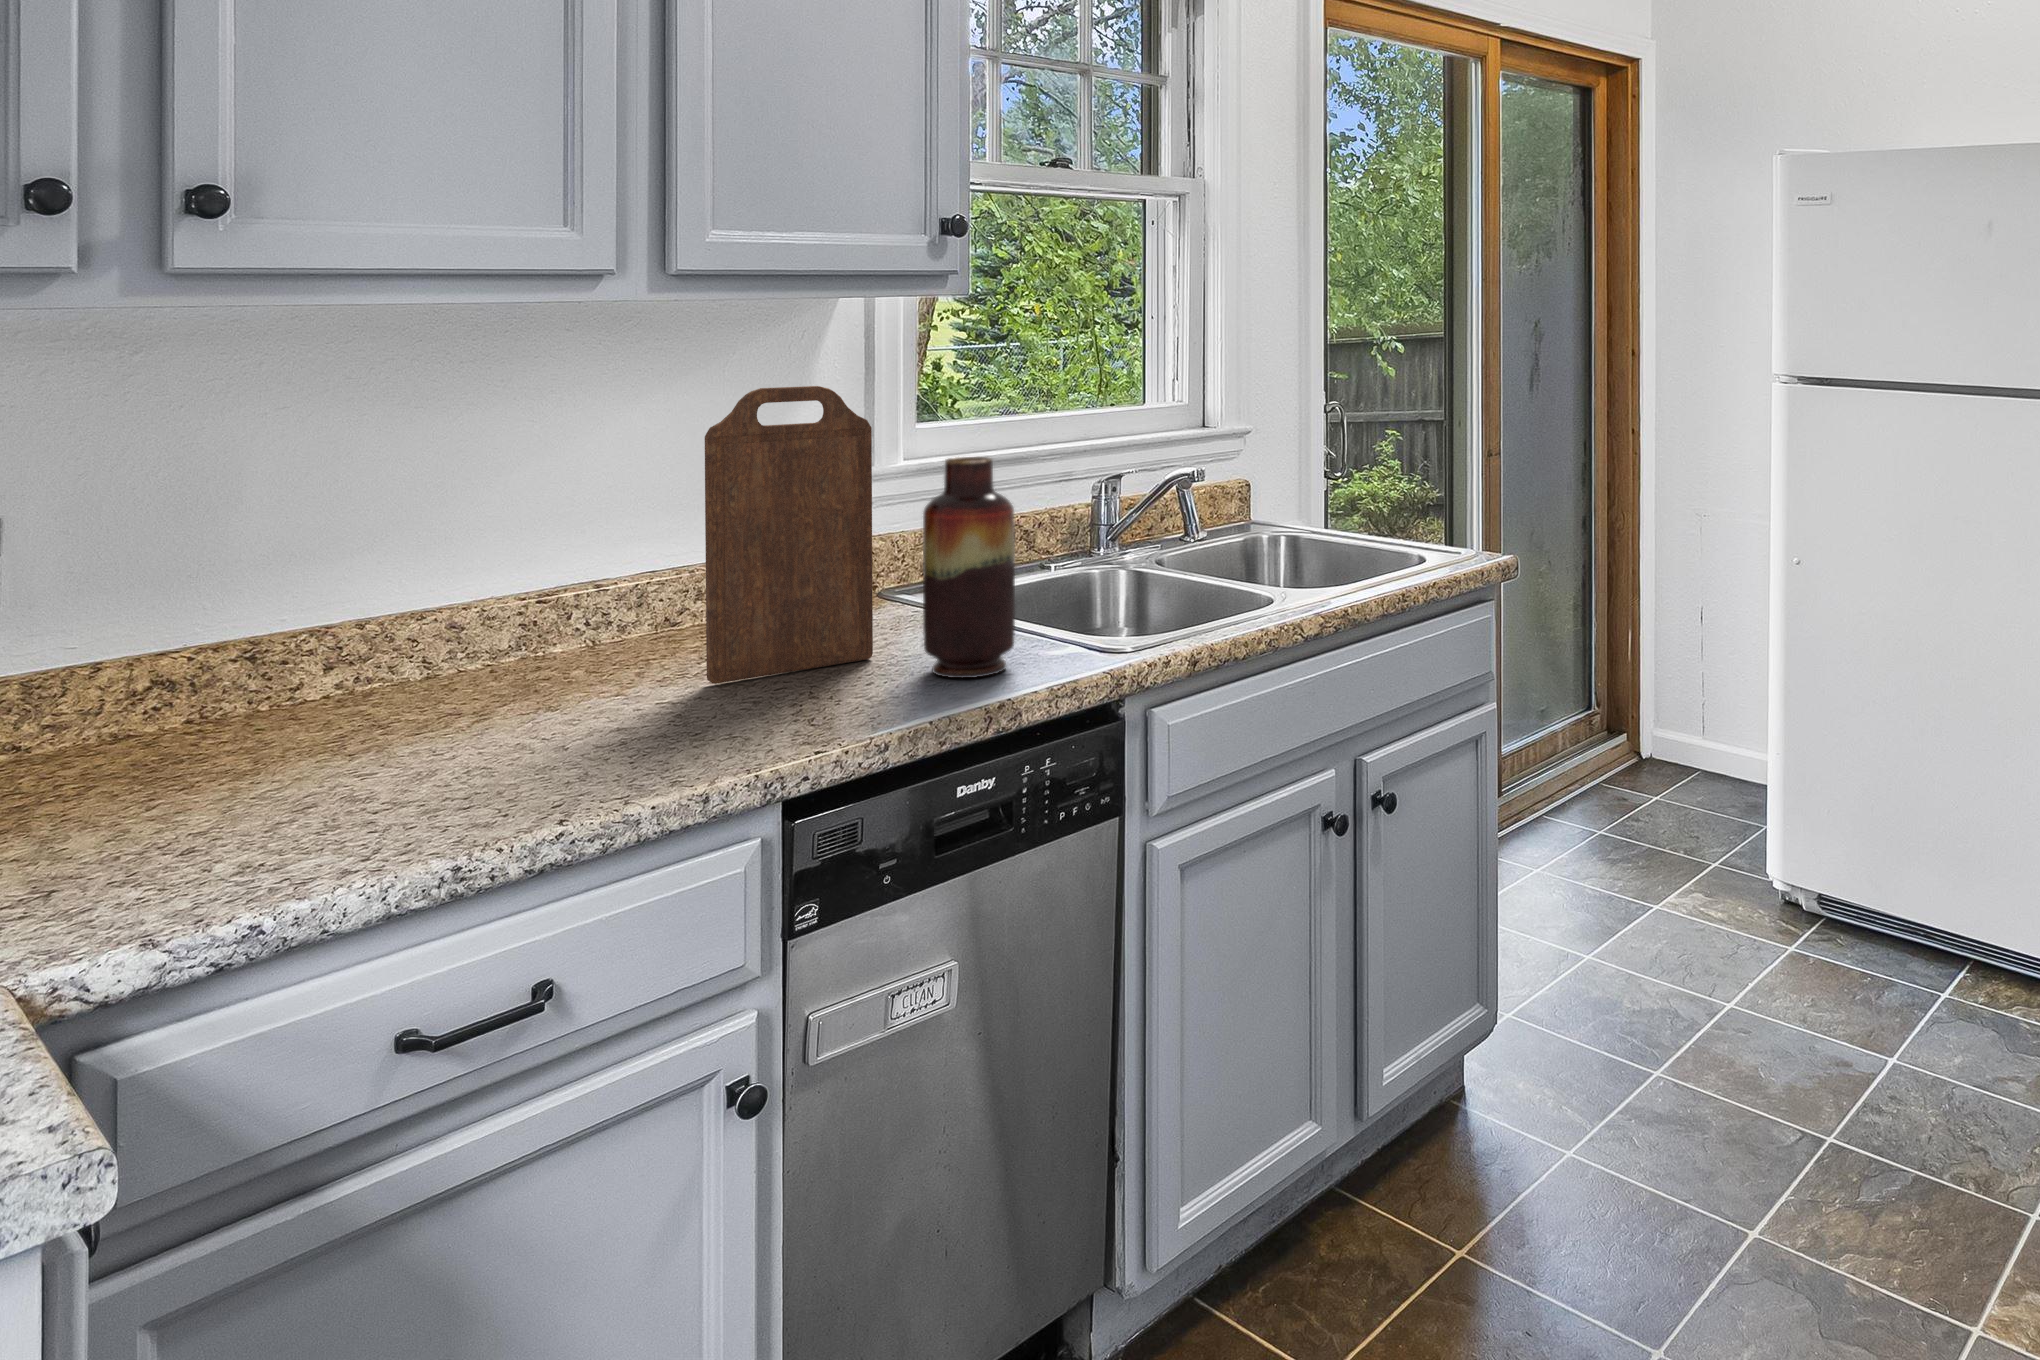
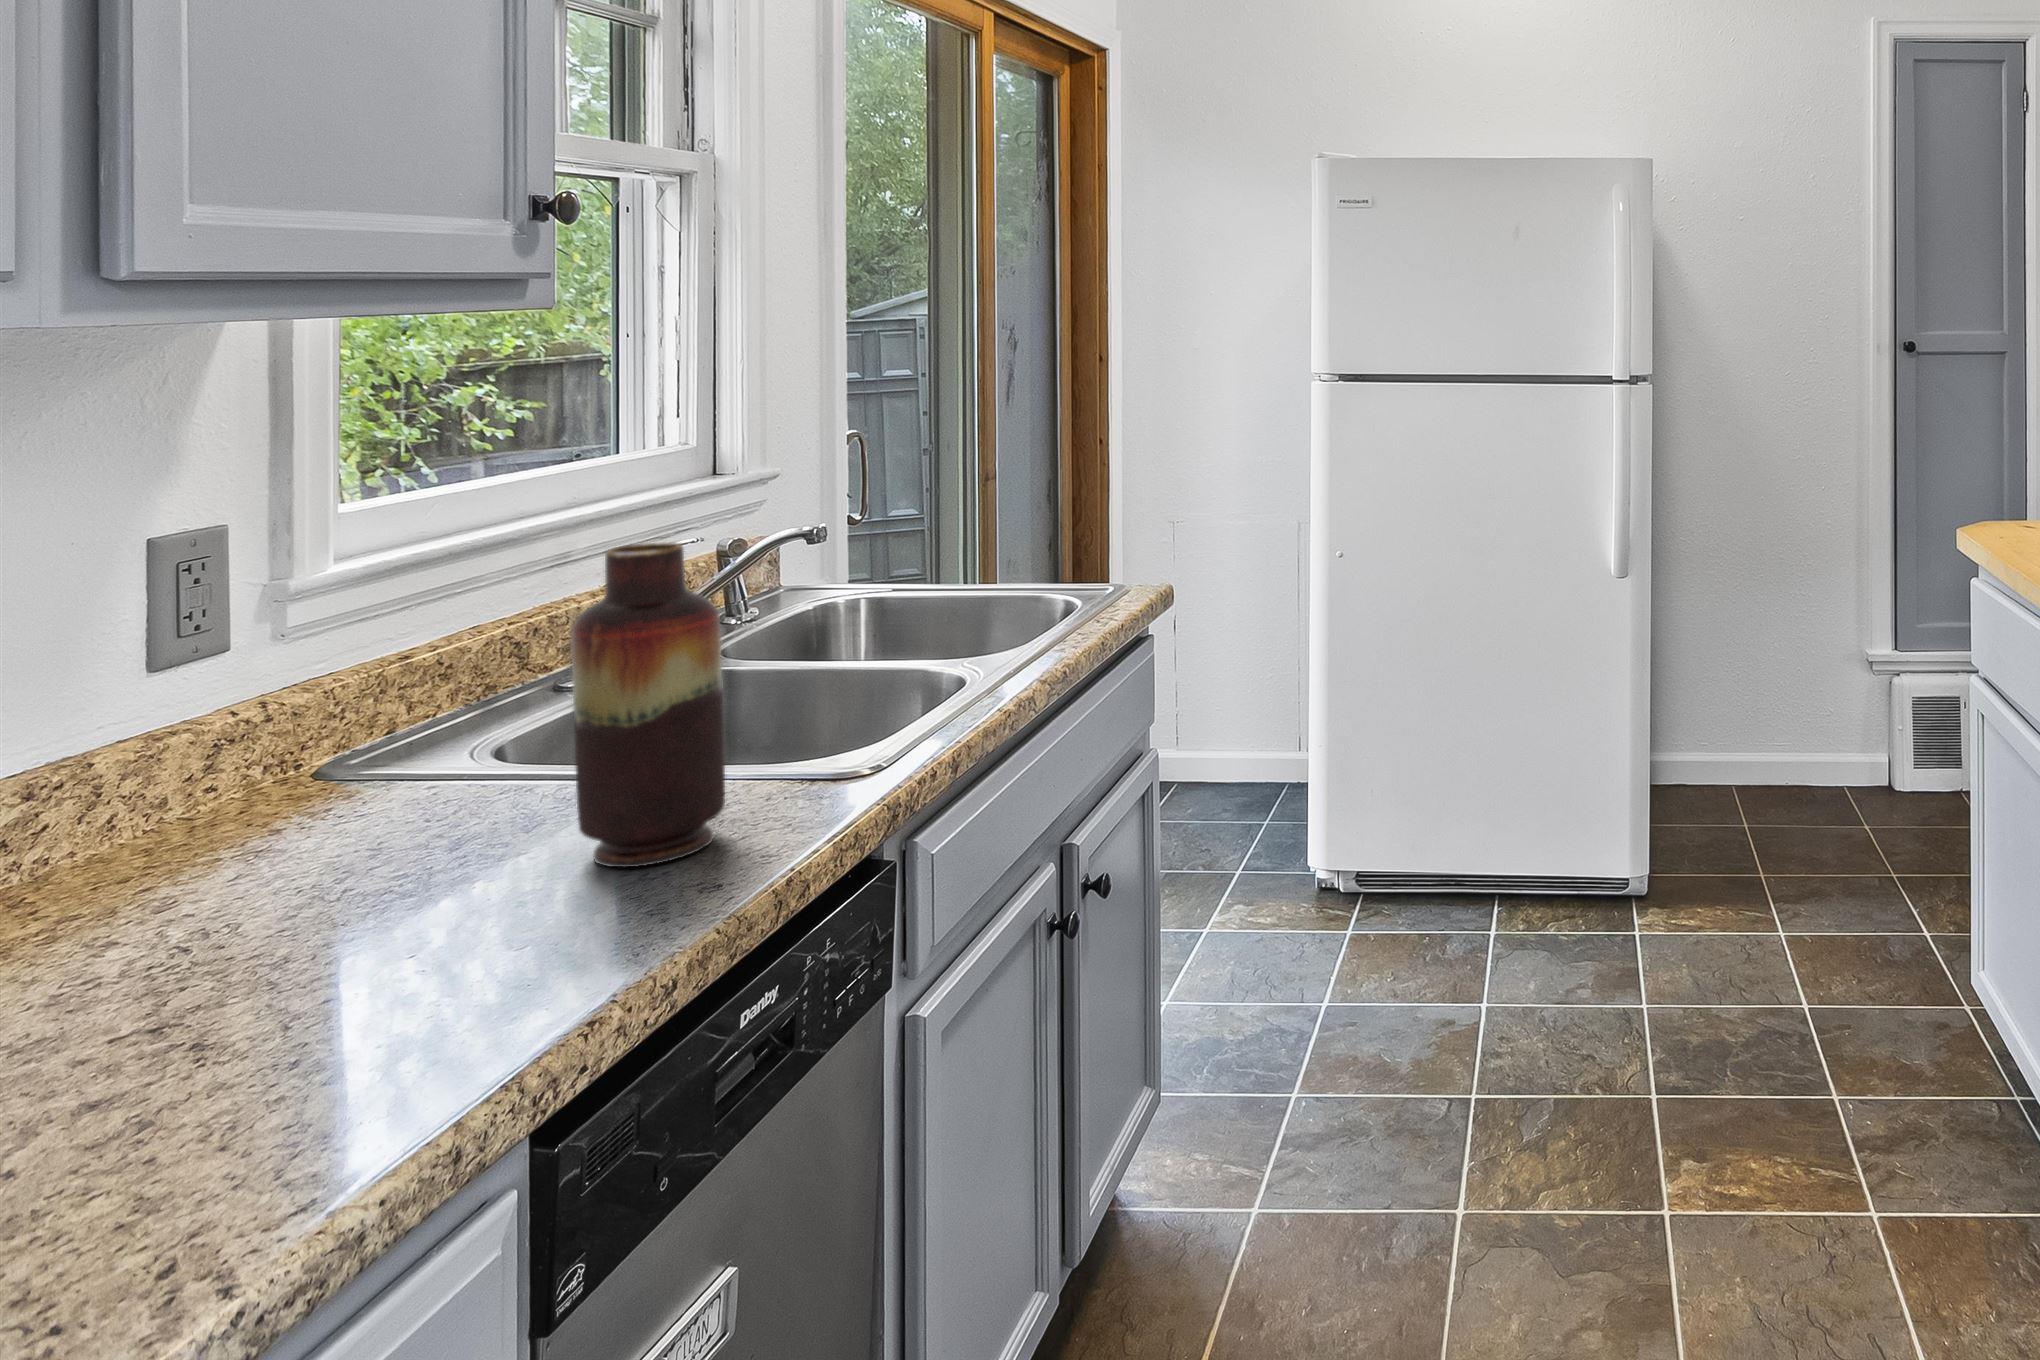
cutting board: present [705,386,873,684] -> none [165,462,459,977]

